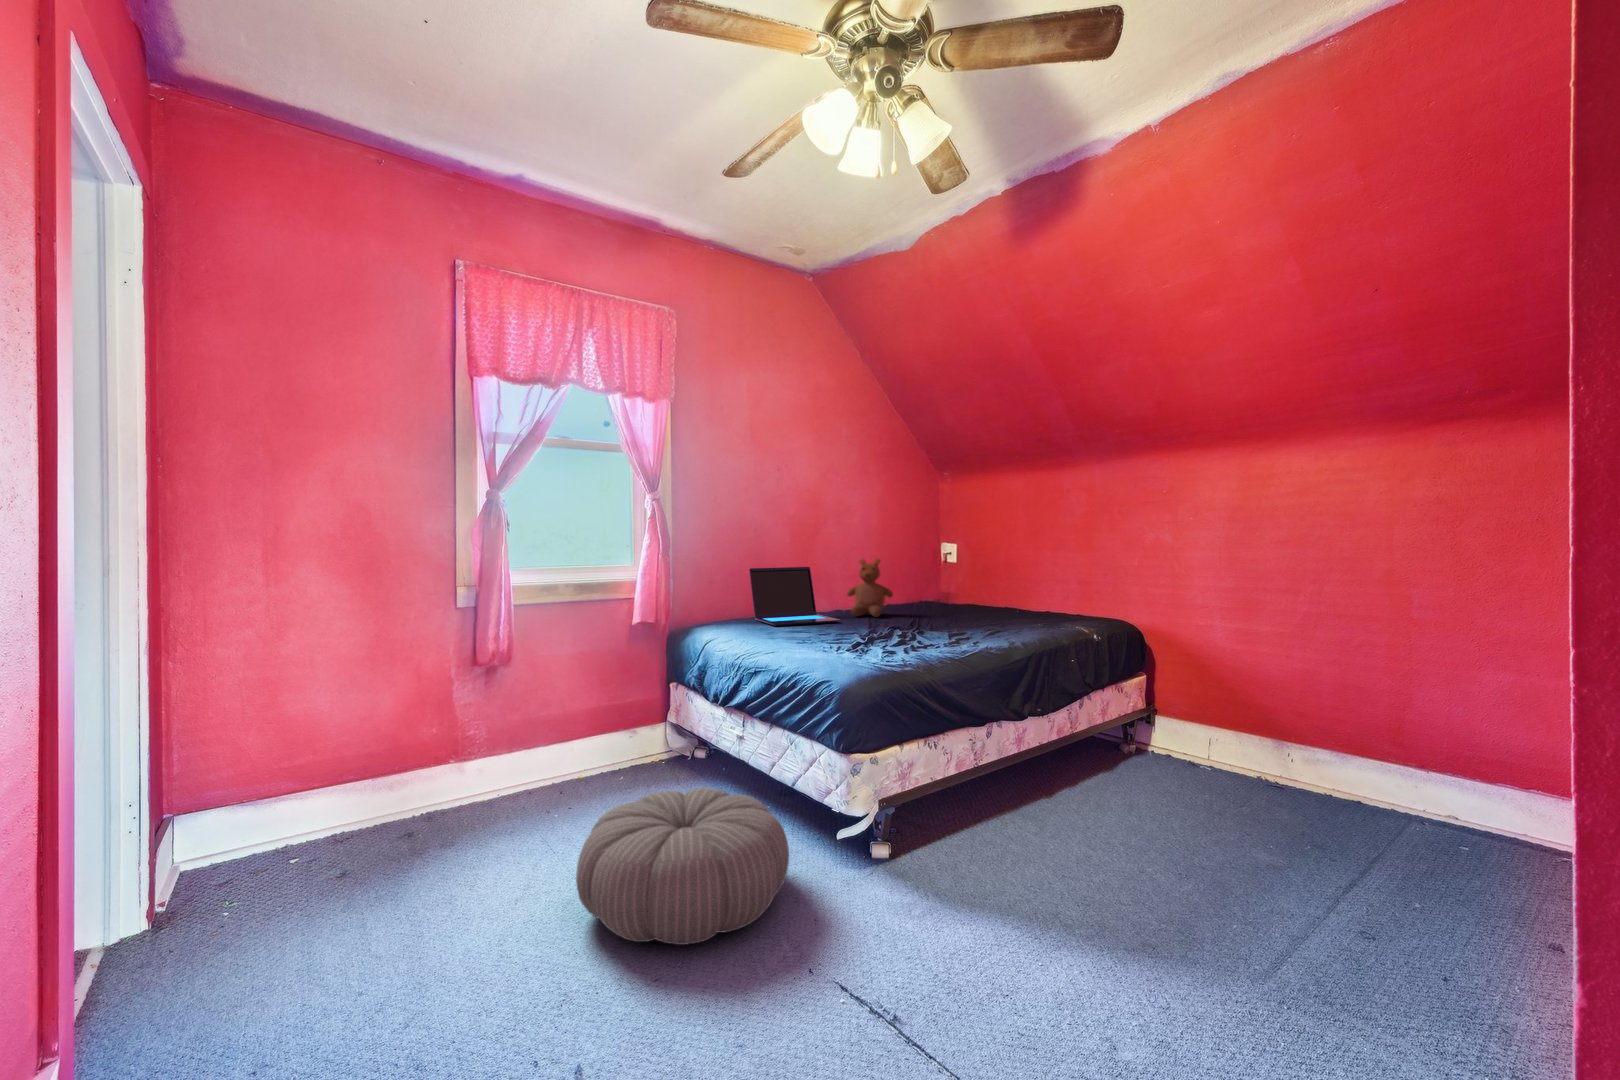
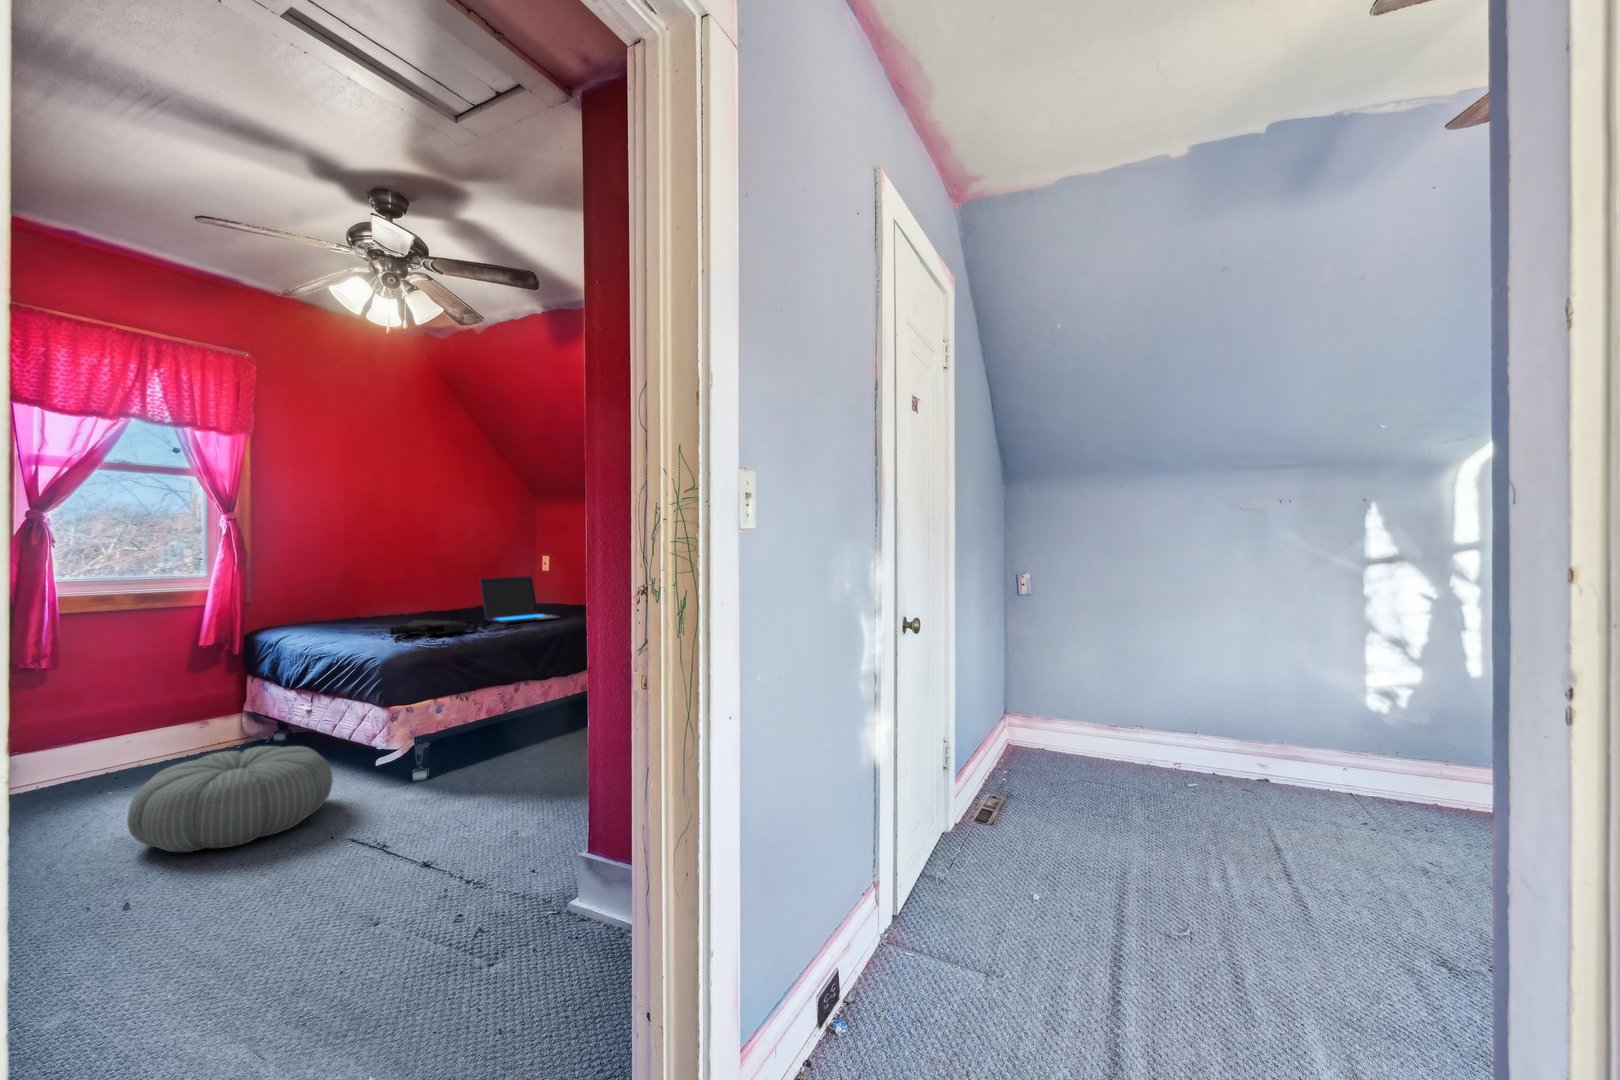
teddy bear: present [847,558,893,617] -> none [433,568,474,615]
laptop: present [749,567,840,626] -> present [480,576,558,623]
tote bag: none [828,625,913,658] -> present [390,620,466,642]

